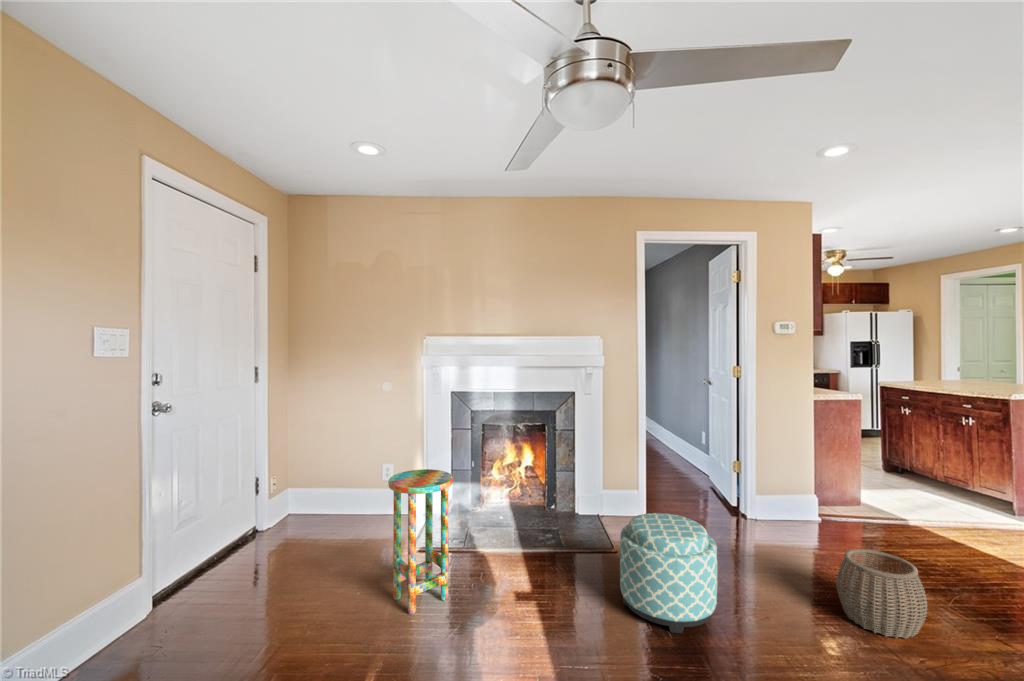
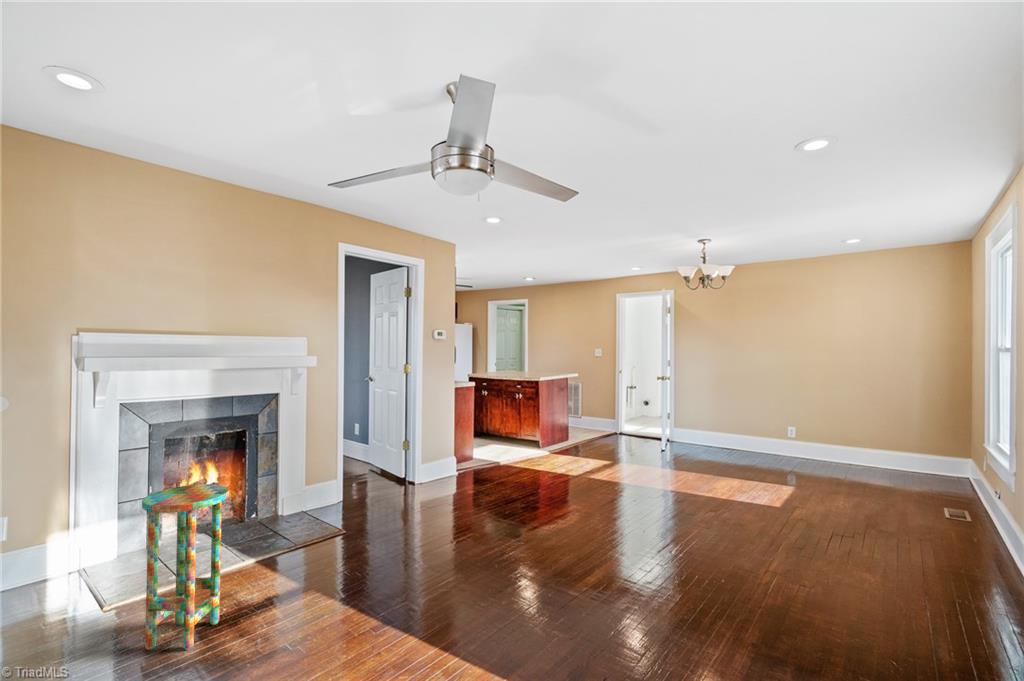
ottoman: present [620,513,717,633] -> none [376,479,450,562]
woven basket: present [836,549,927,639] -> none [501,473,545,520]

